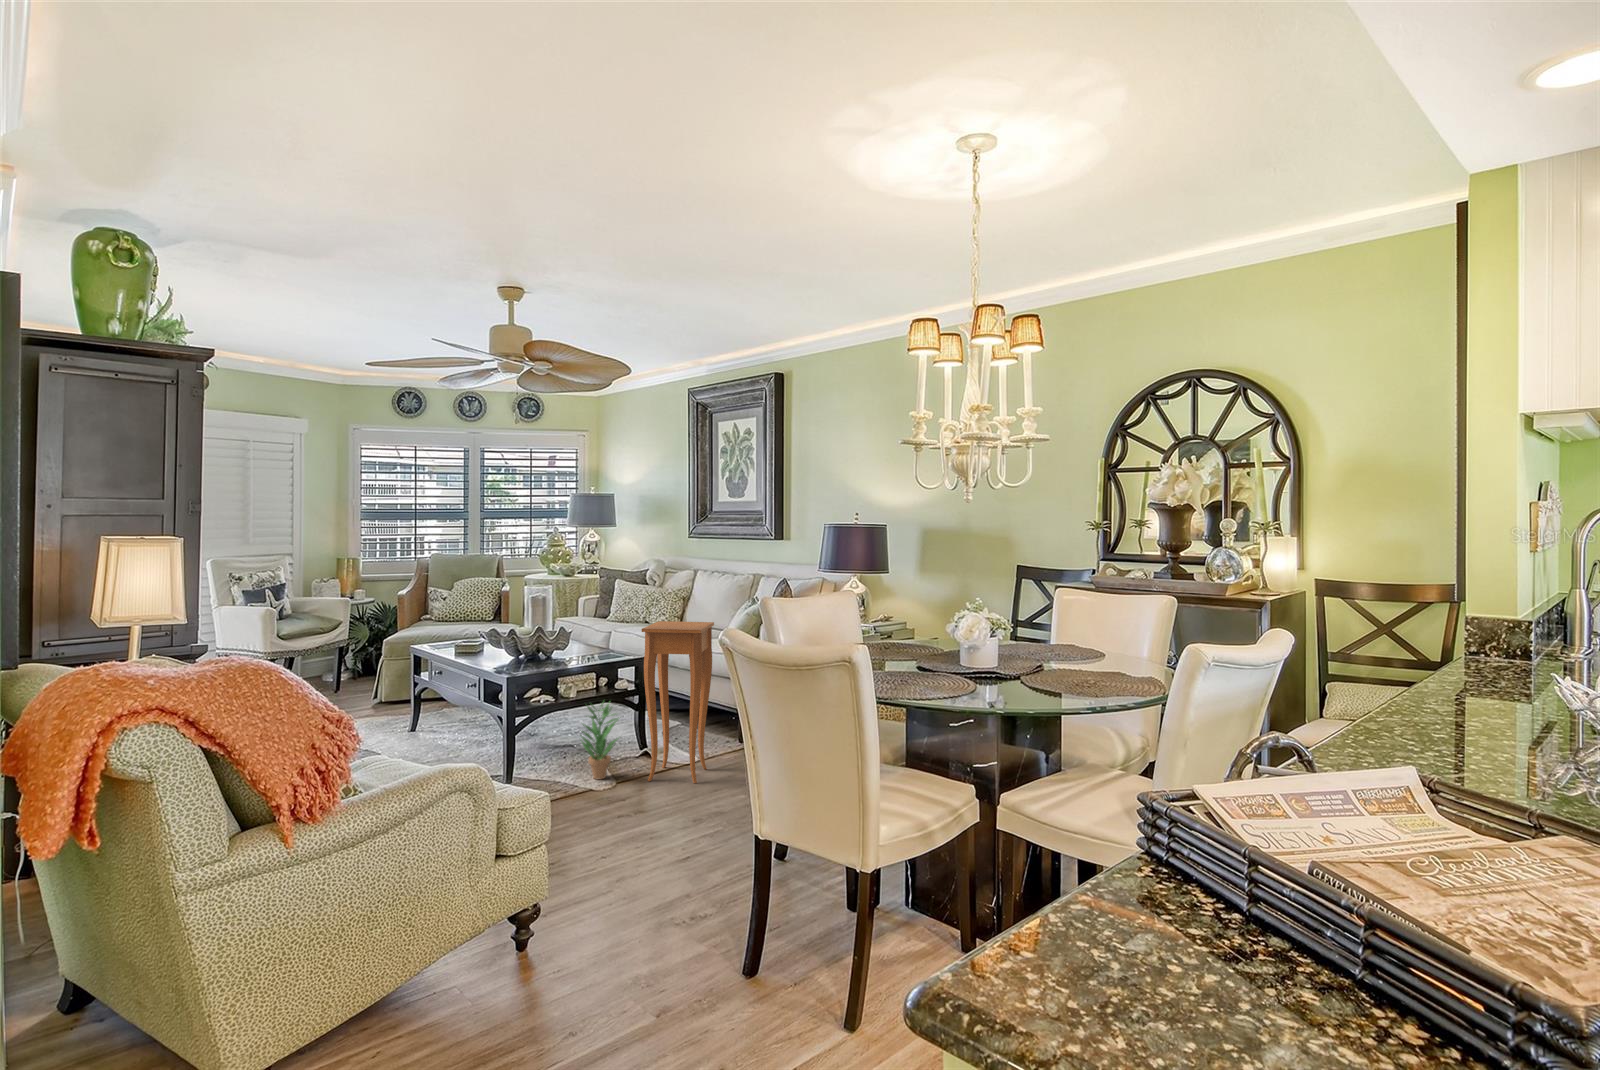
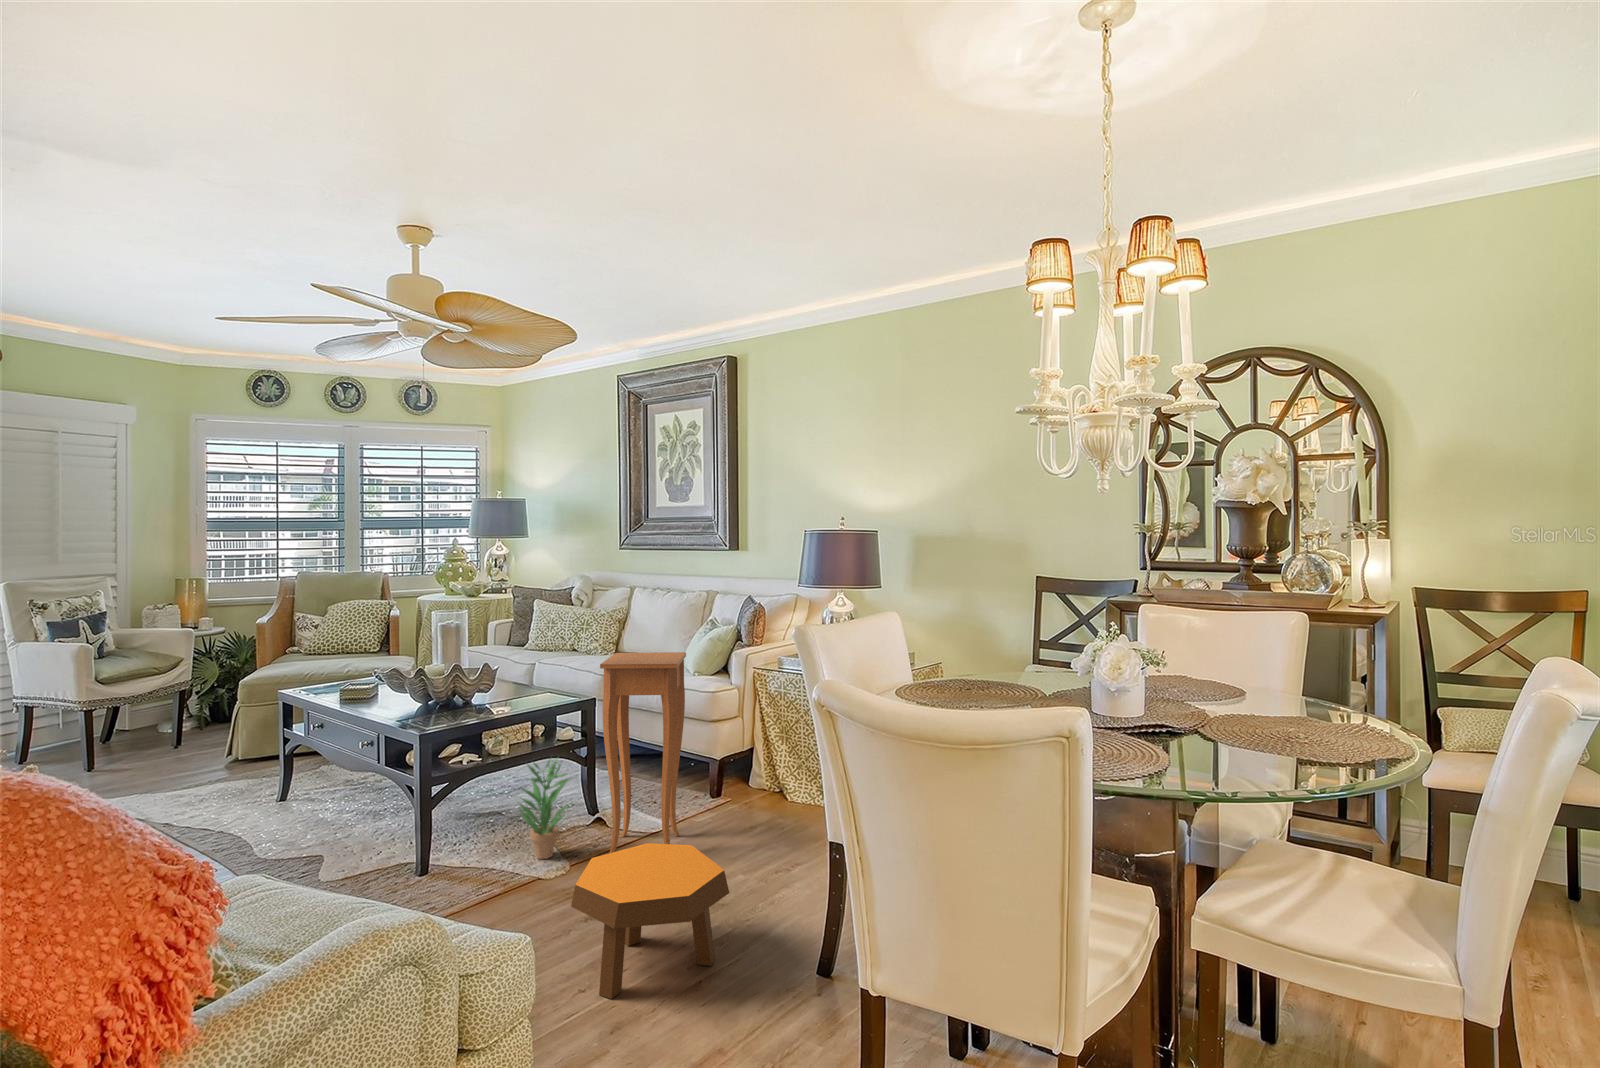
footstool: none [601,763,718,867] -> present [571,843,729,999]

